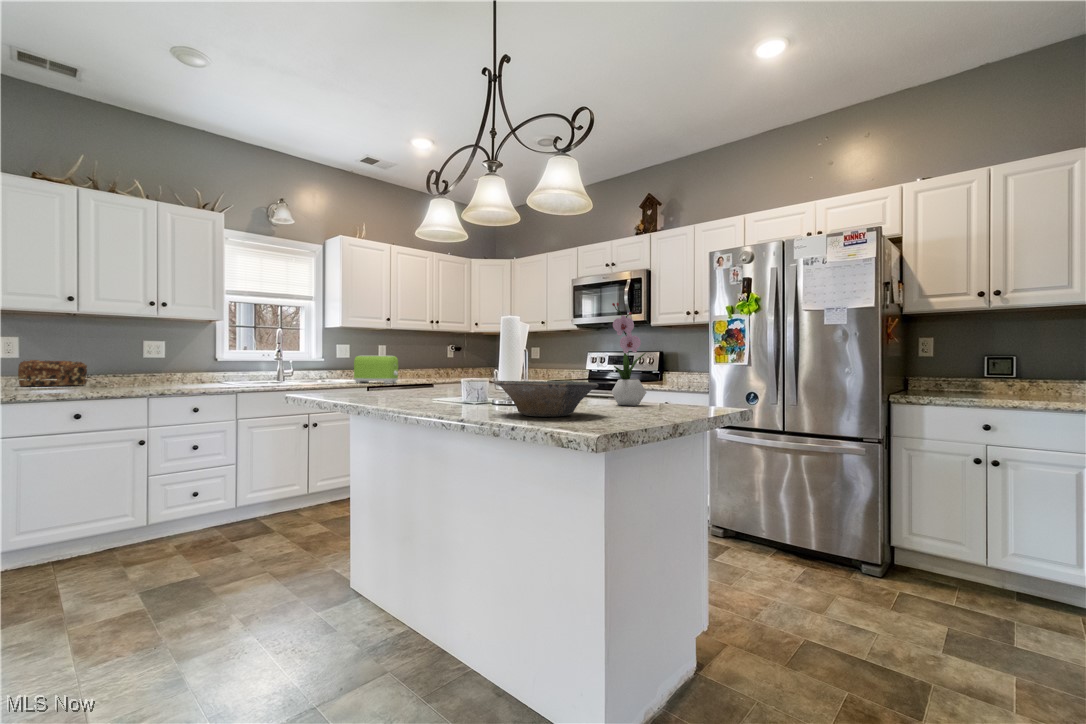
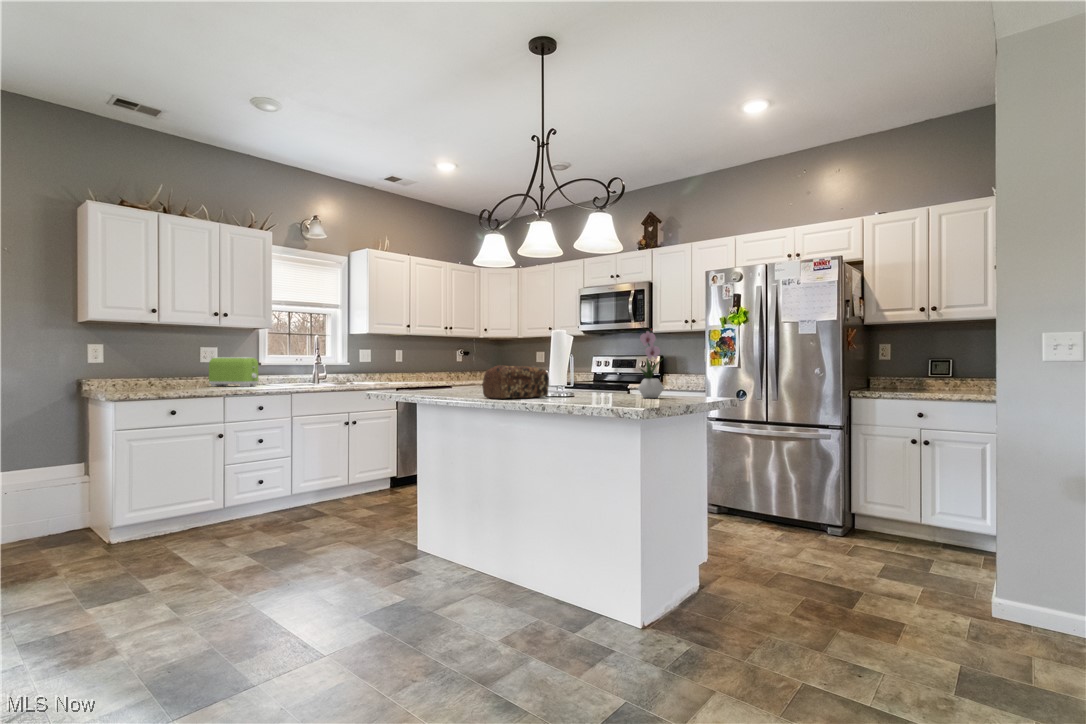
toaster: present [354,356,398,384] -> present [209,357,258,387]
bread loaf: present [18,360,88,387] -> present [482,365,549,399]
bowl: present [494,381,599,417] -> none [566,380,639,404]

